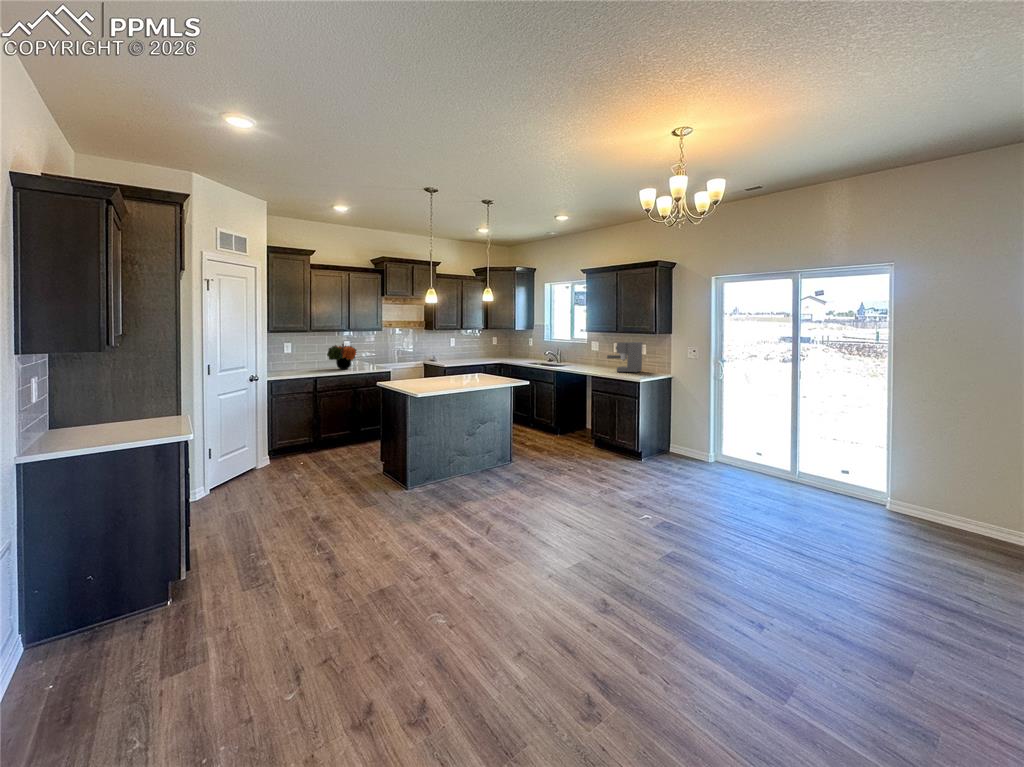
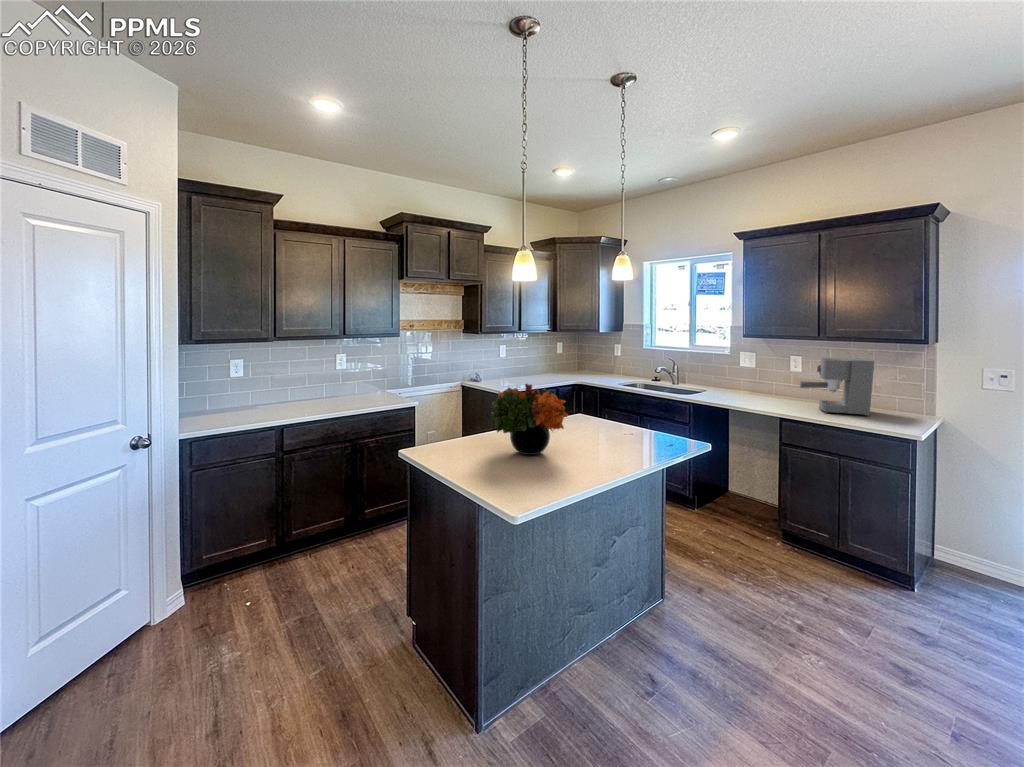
flower arrangement: present [327,344,357,369] -> present [492,384,568,455]

